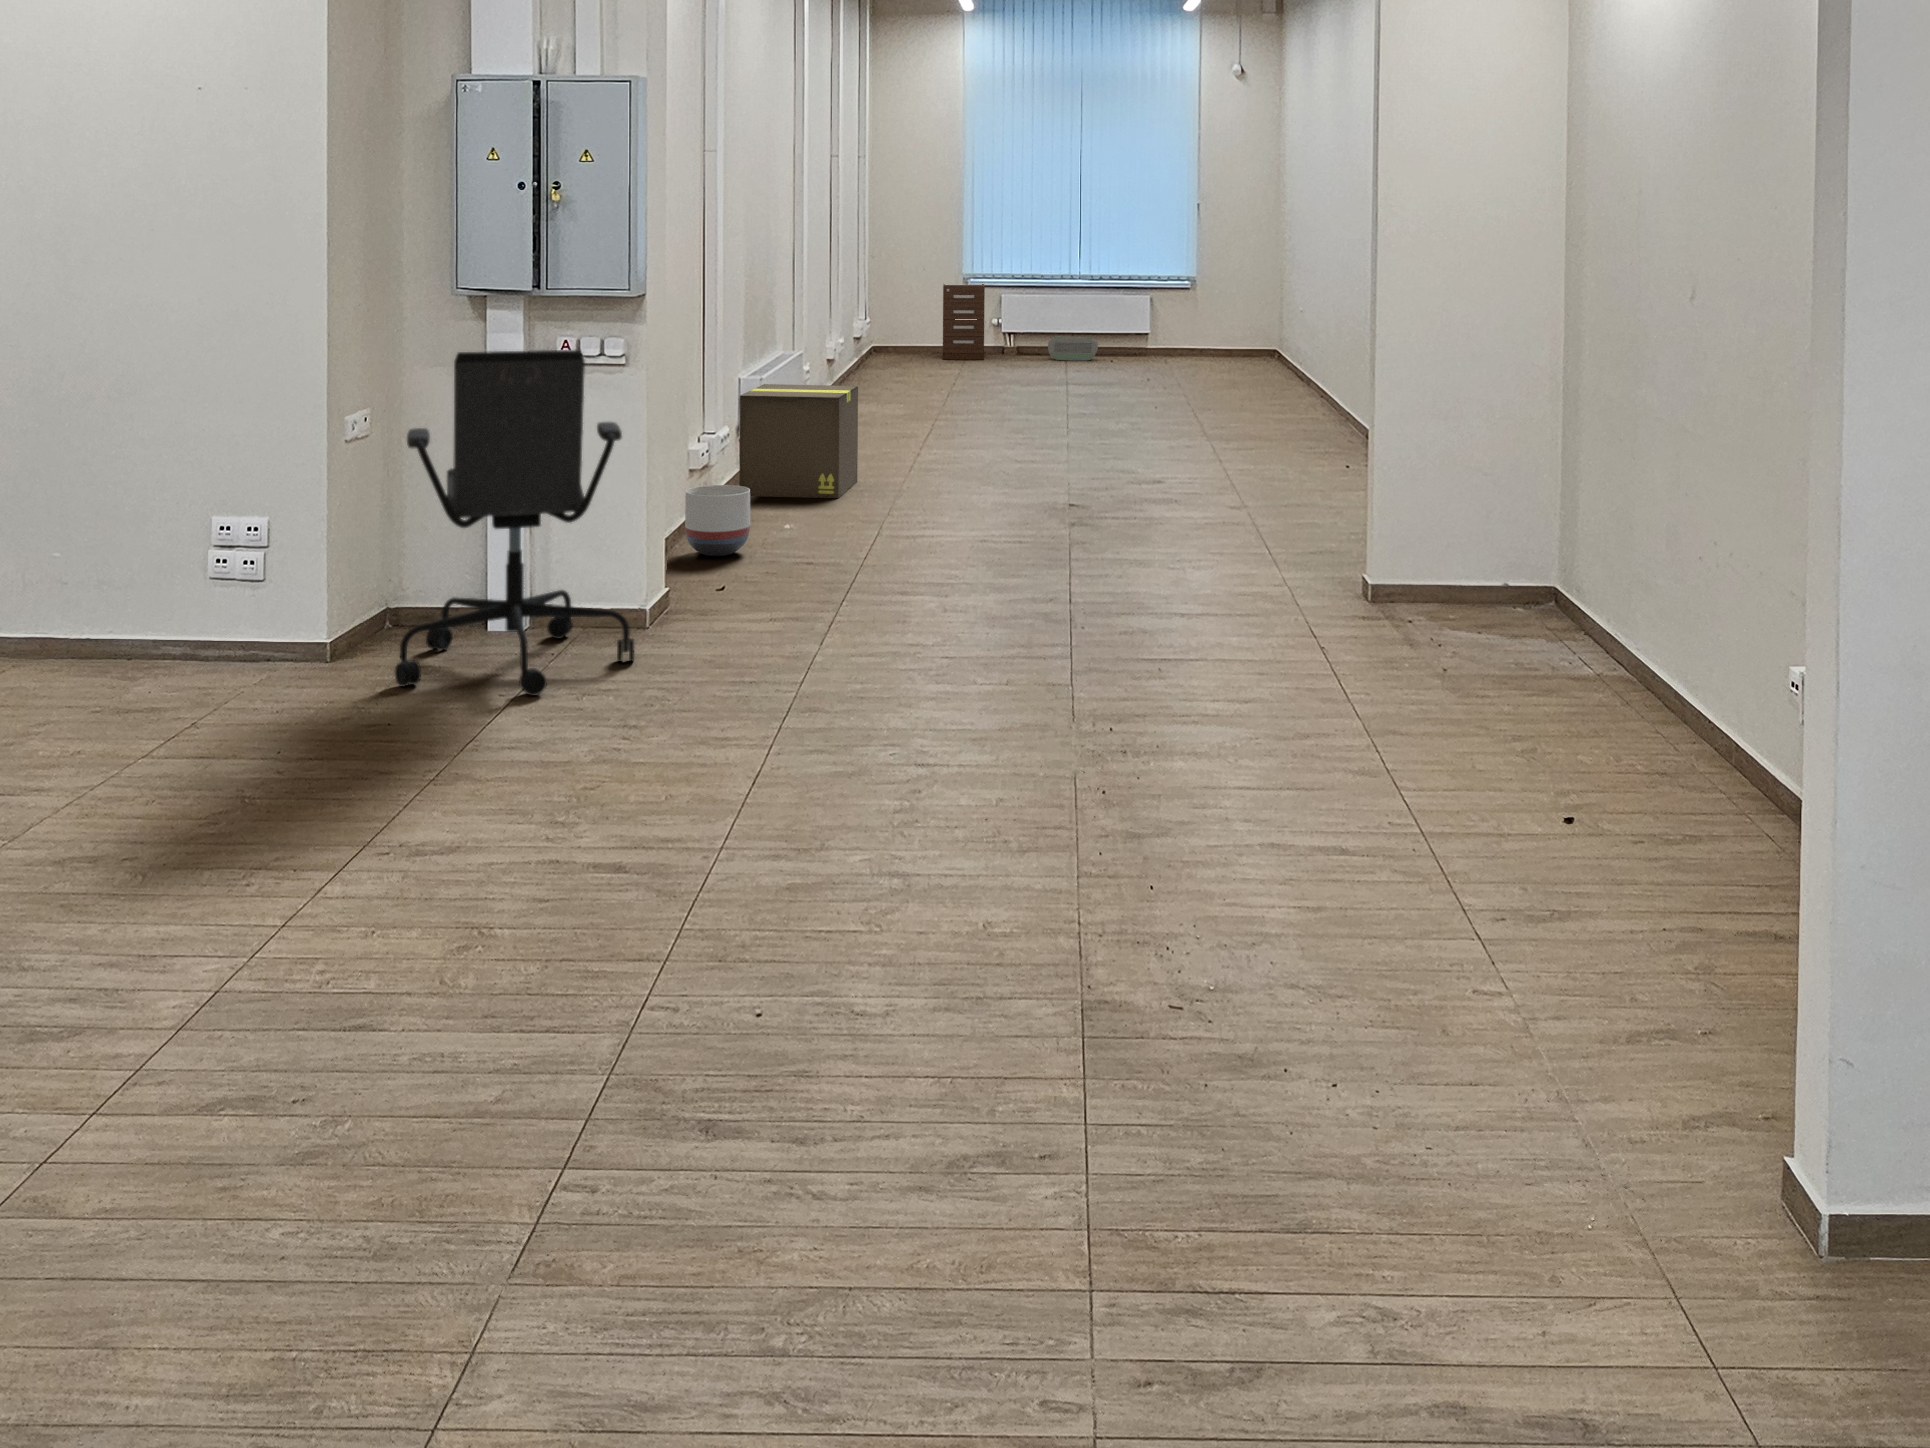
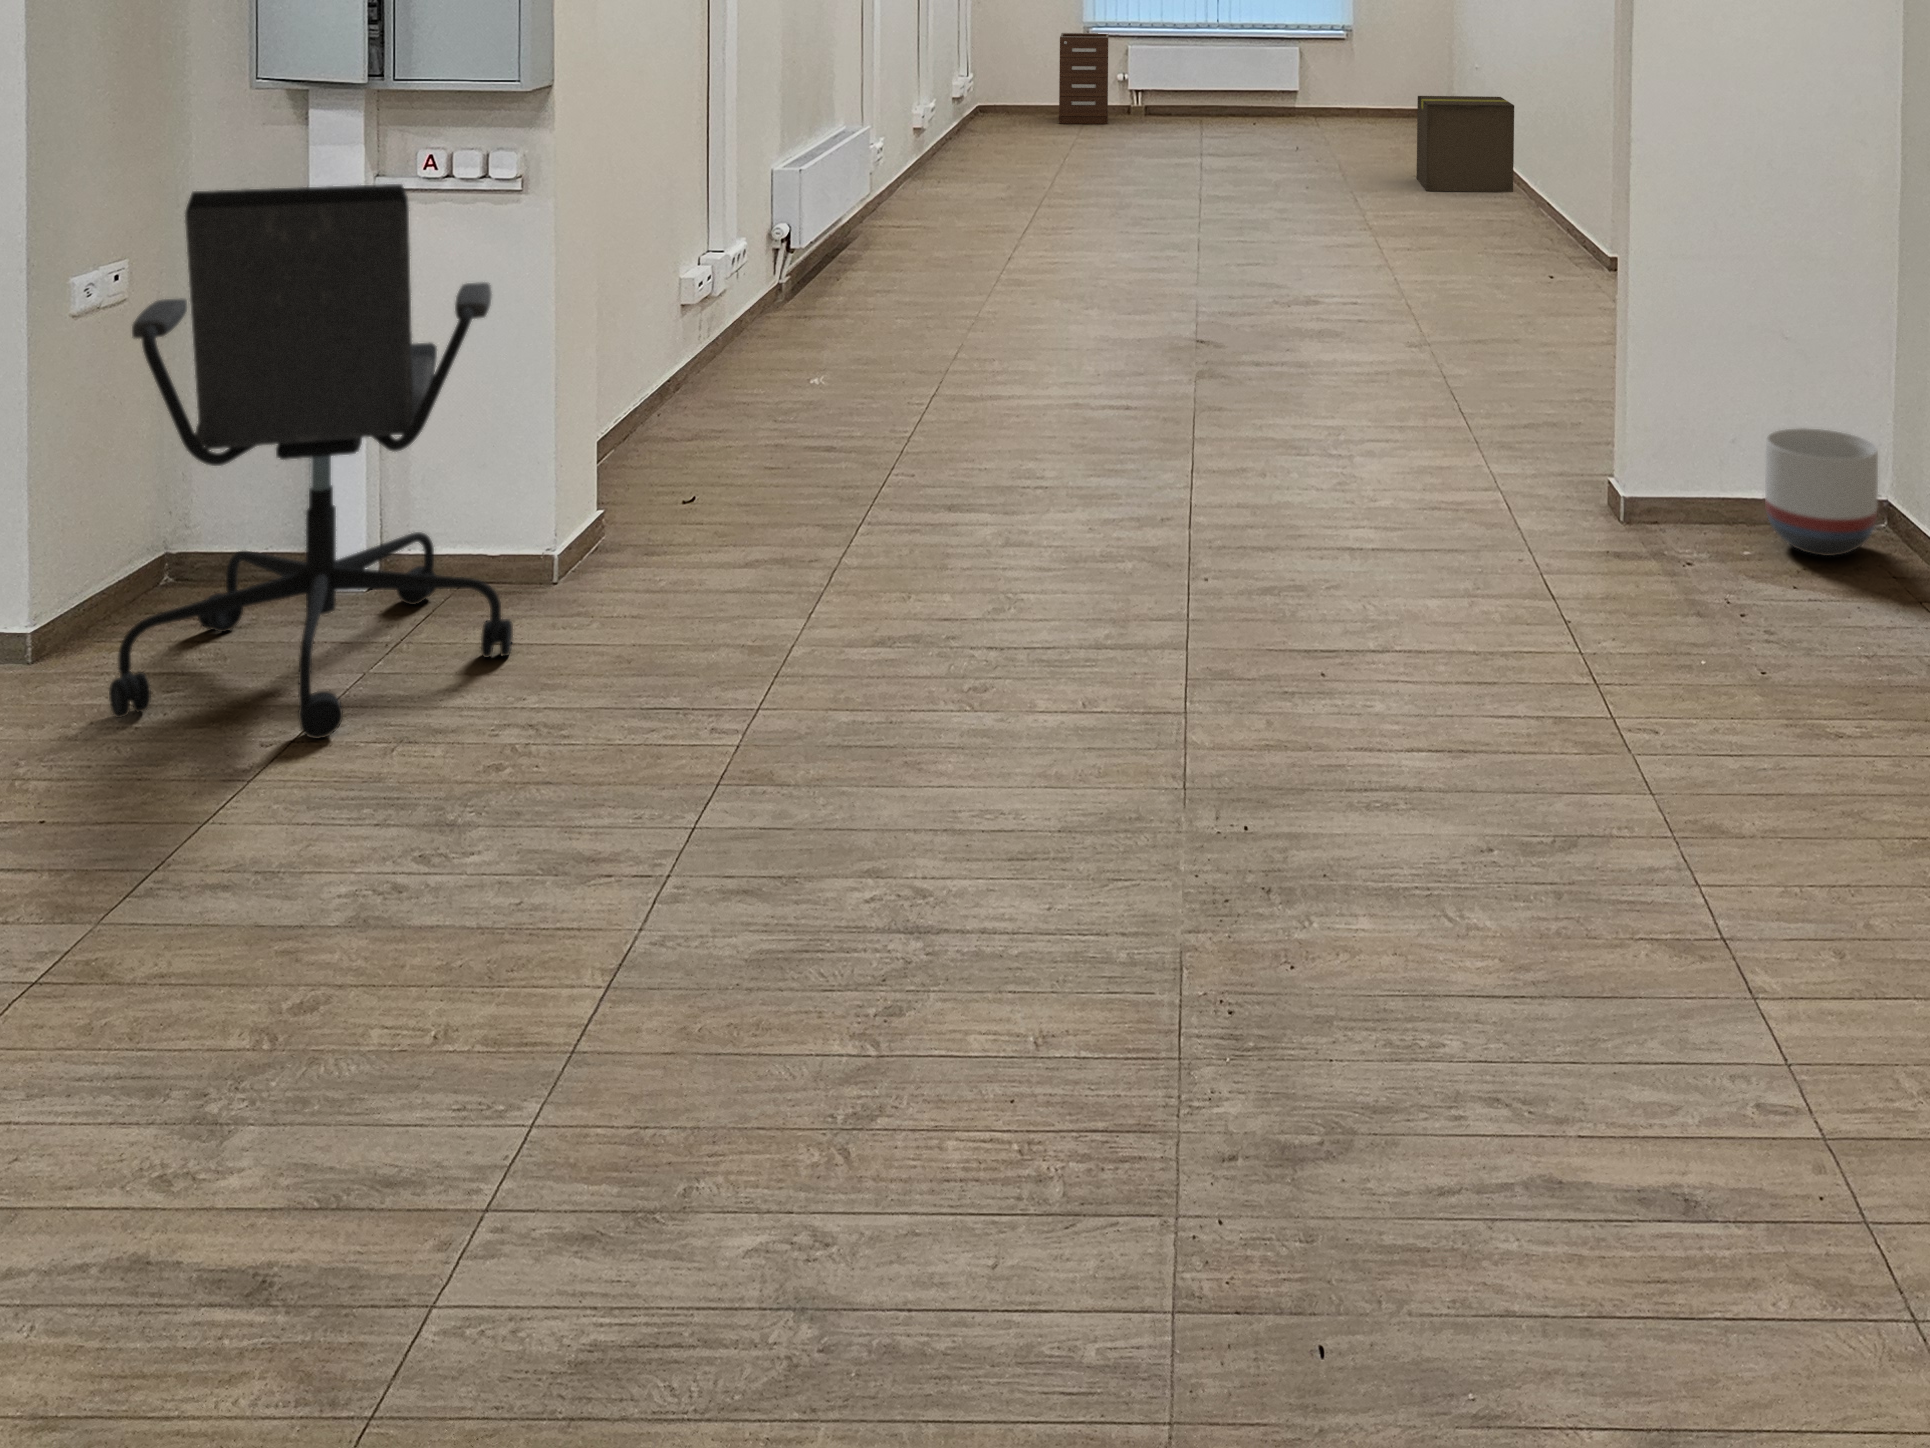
air purifier: present [1048,336,1098,361] -> none [1182,97,1241,125]
cardboard box: present [739,384,858,498] -> present [1417,96,1514,192]
planter: present [685,485,750,556] -> present [1765,428,1878,556]

